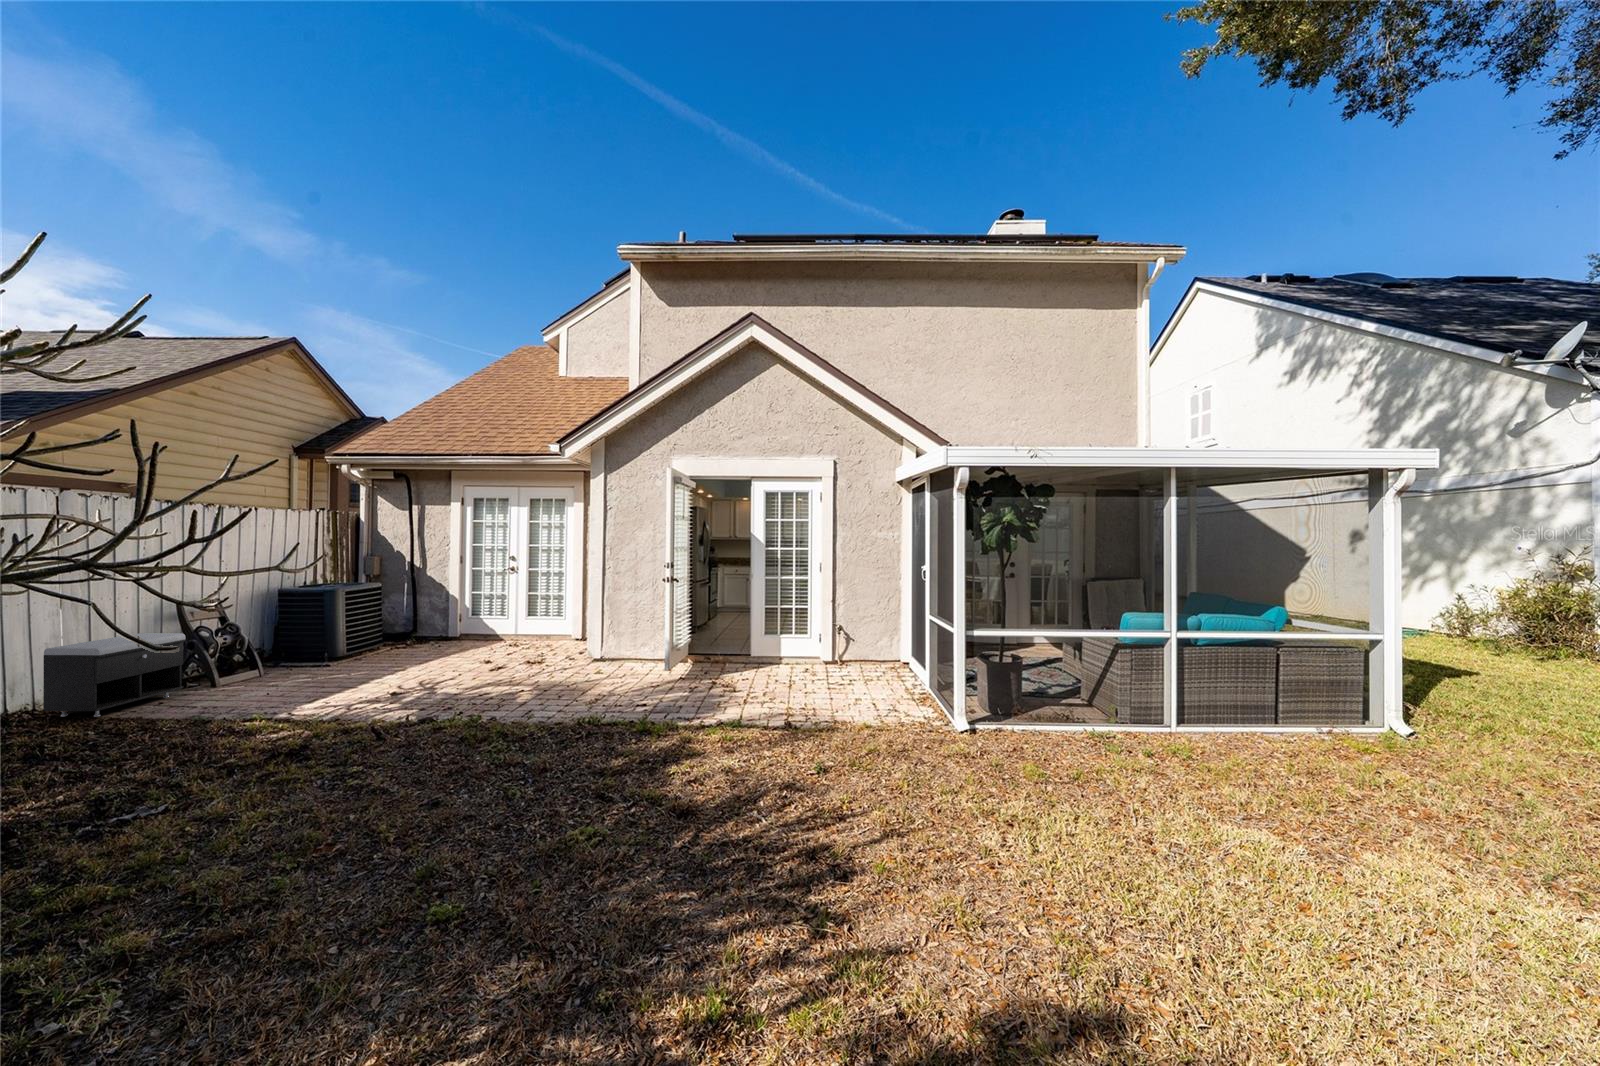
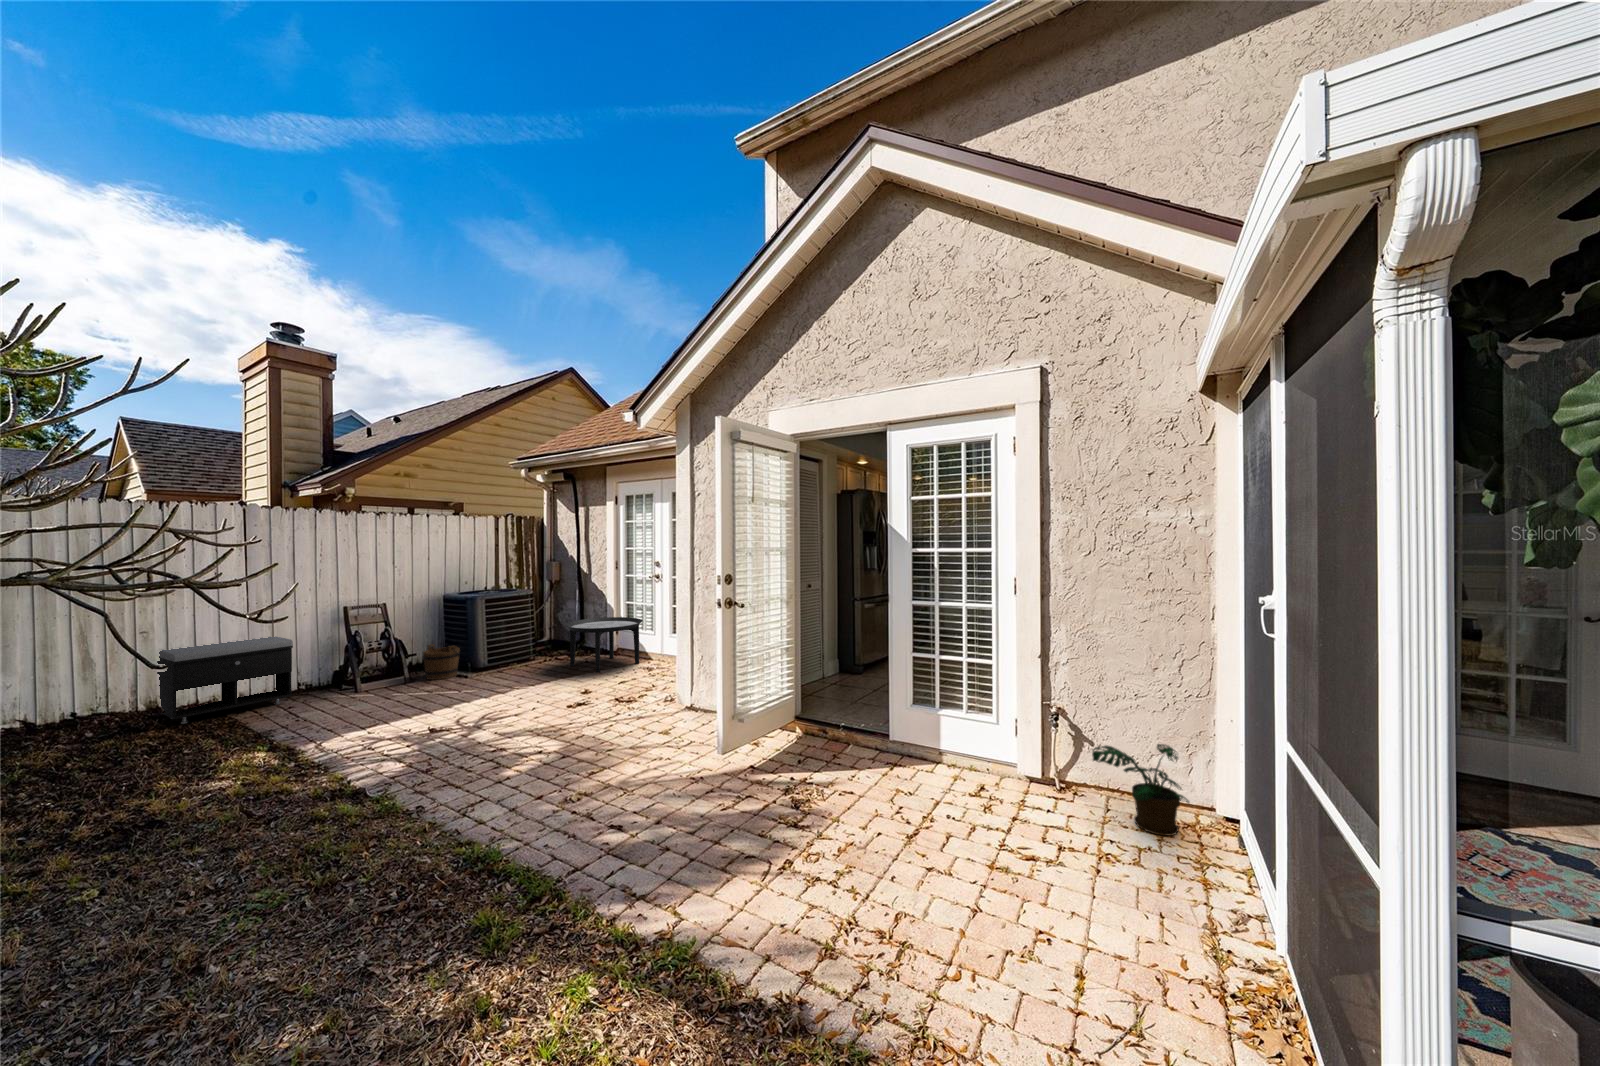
round table: none [430,606,502,651] -> present [566,617,642,673]
bucket: none [289,636,327,669] -> present [423,644,460,680]
potted plant: none [859,636,894,671] -> present [1092,744,1189,836]

